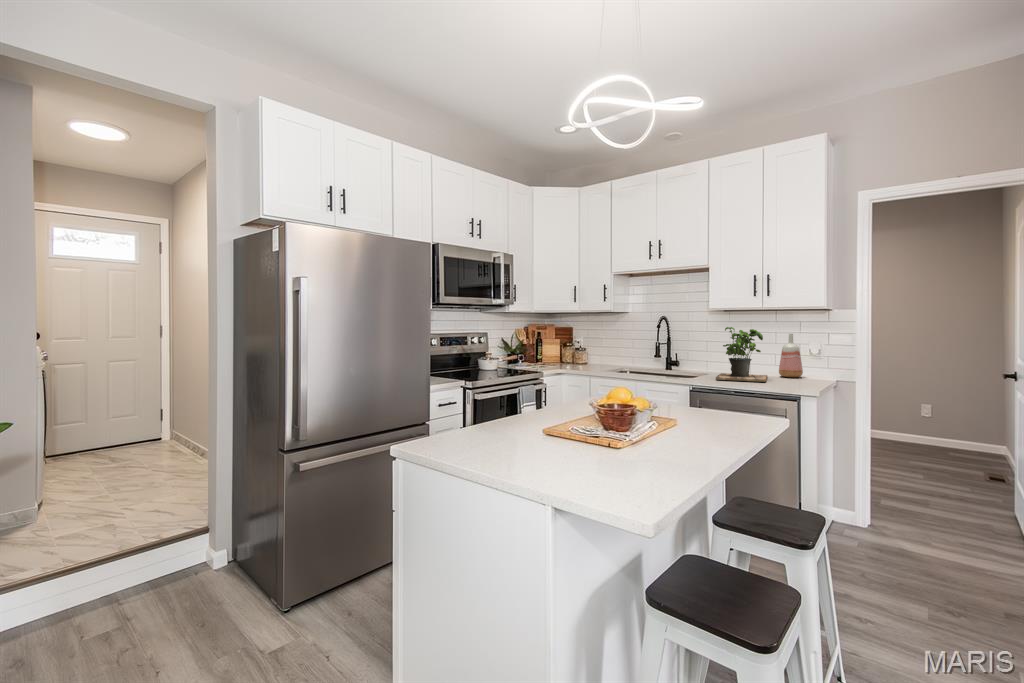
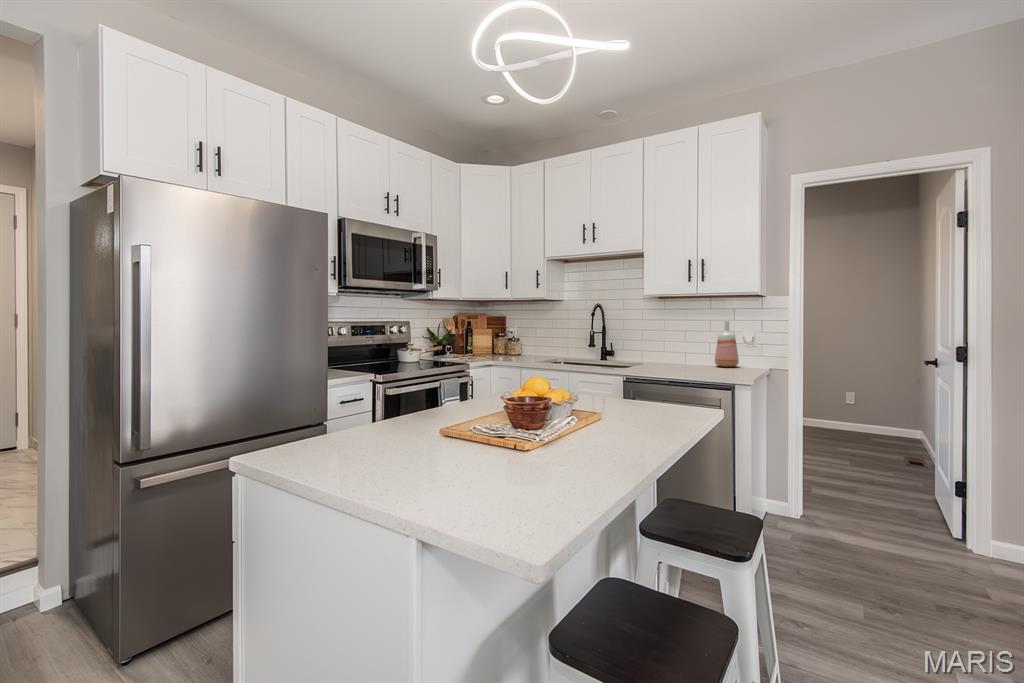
potted plant: present [716,327,767,382] -> none [650,314,703,372]

